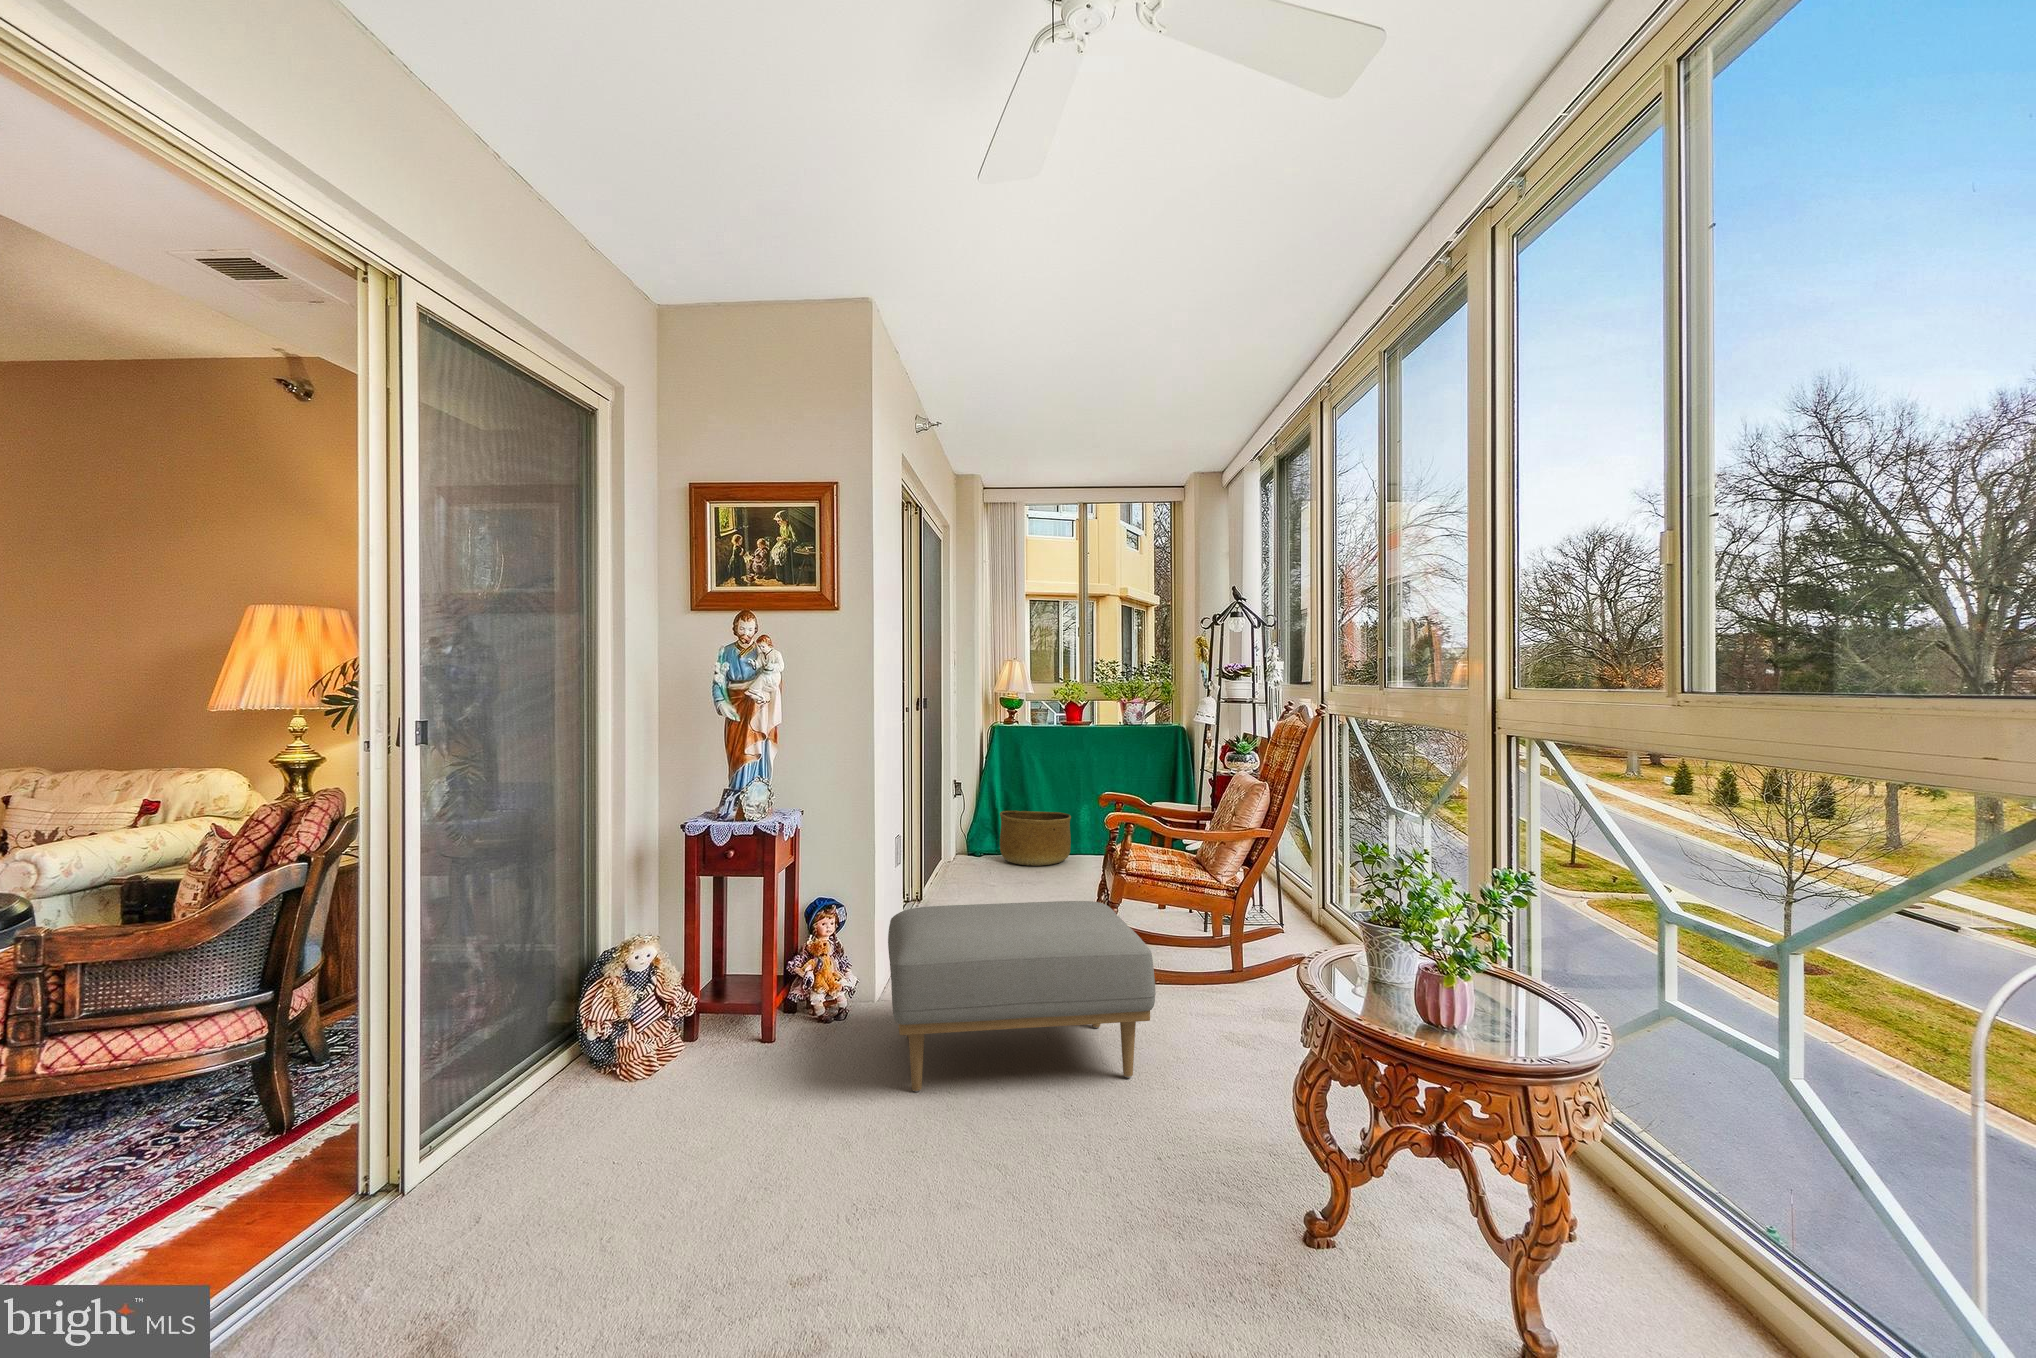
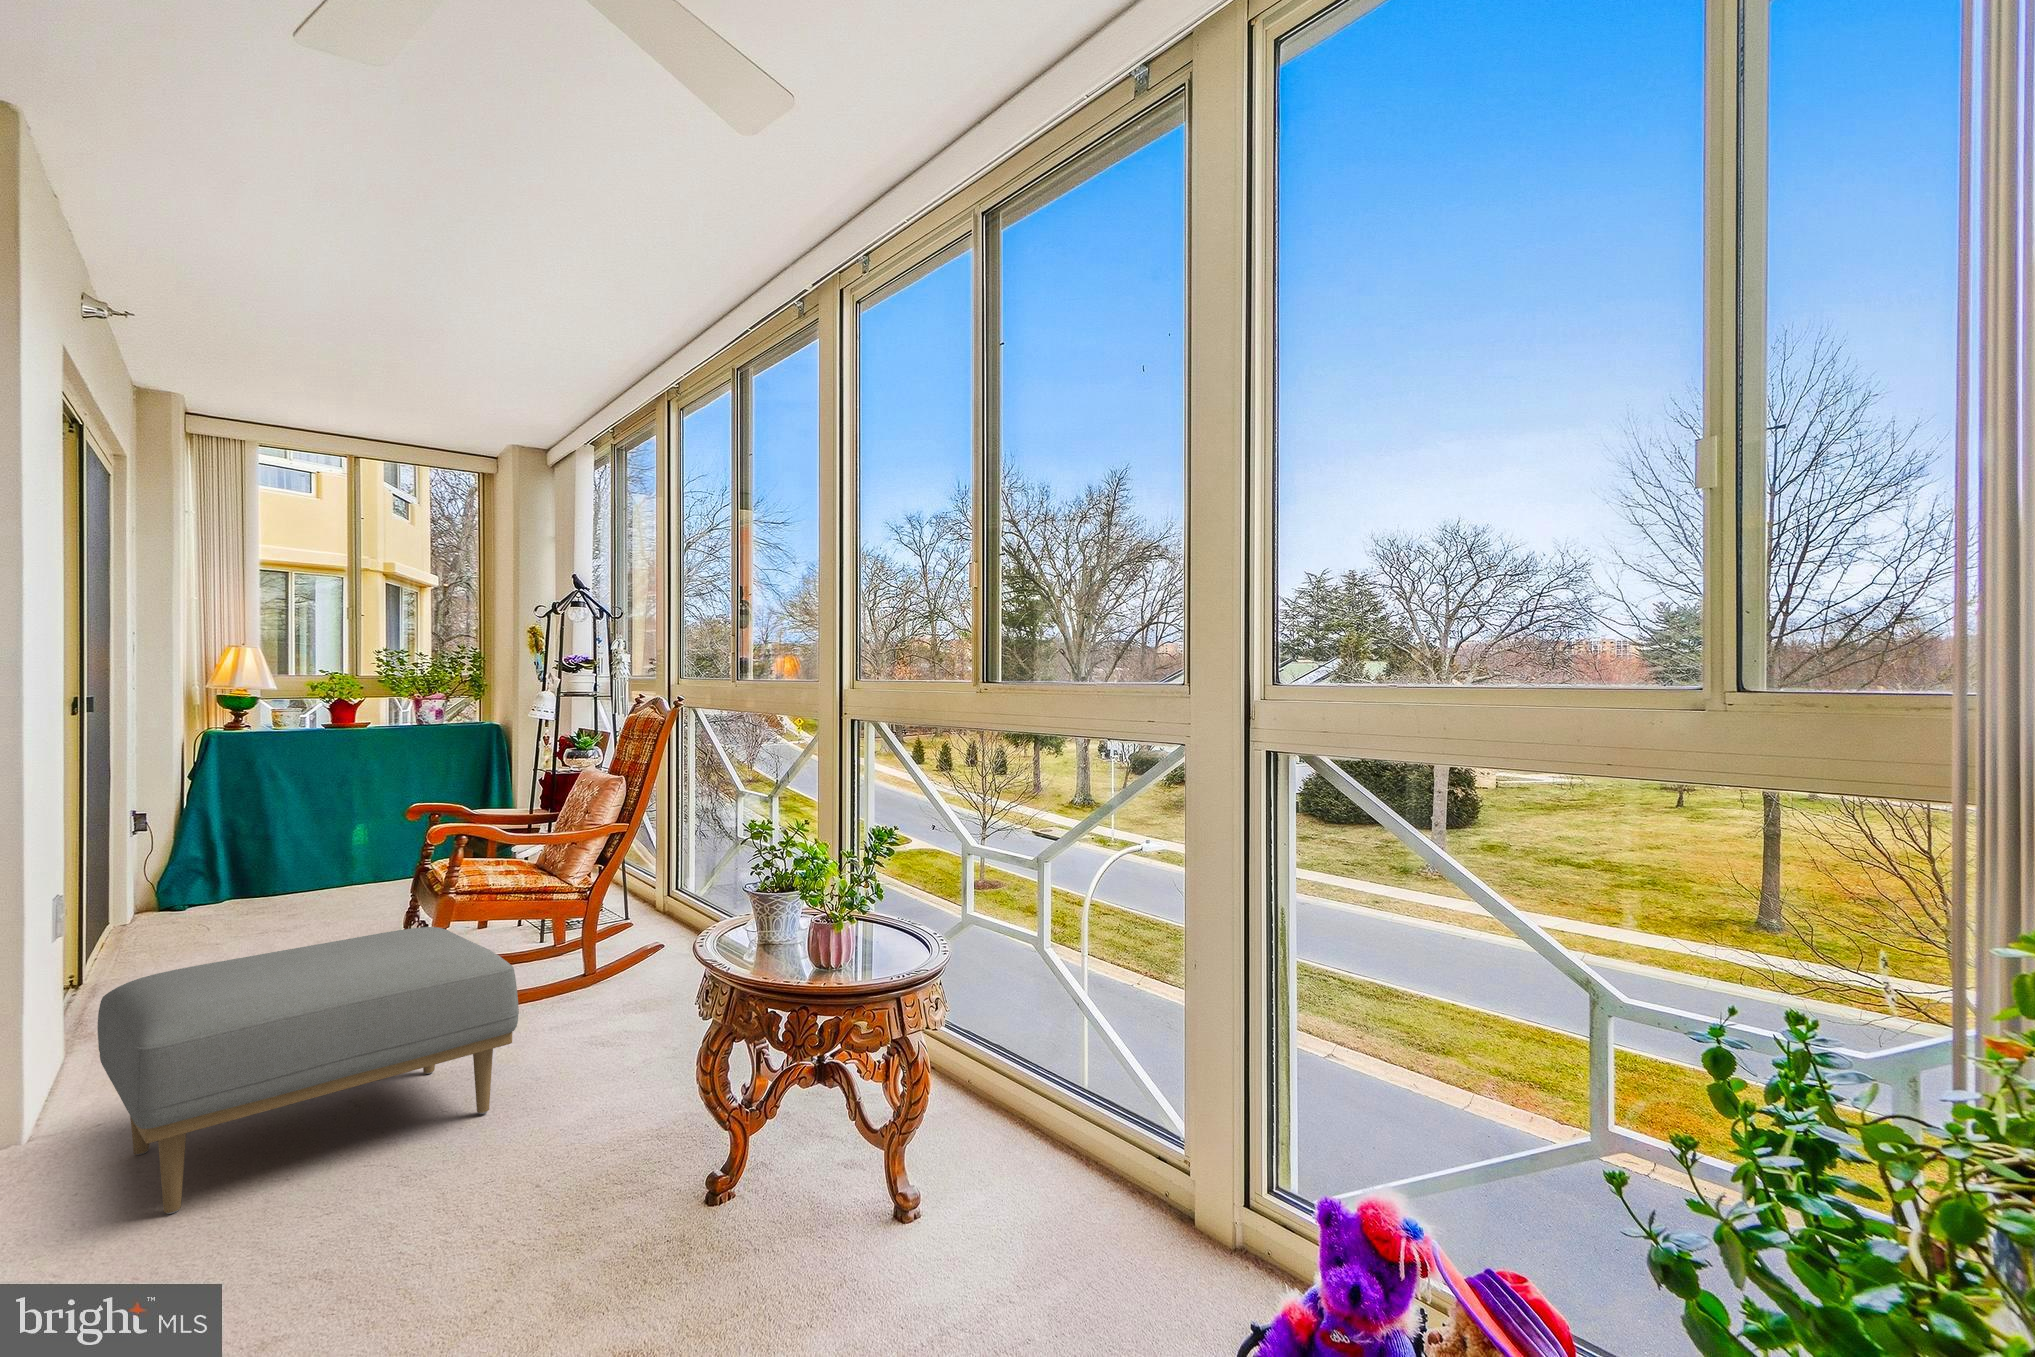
basket: present [1000,811,1071,866] -> none [231,838,346,911]

